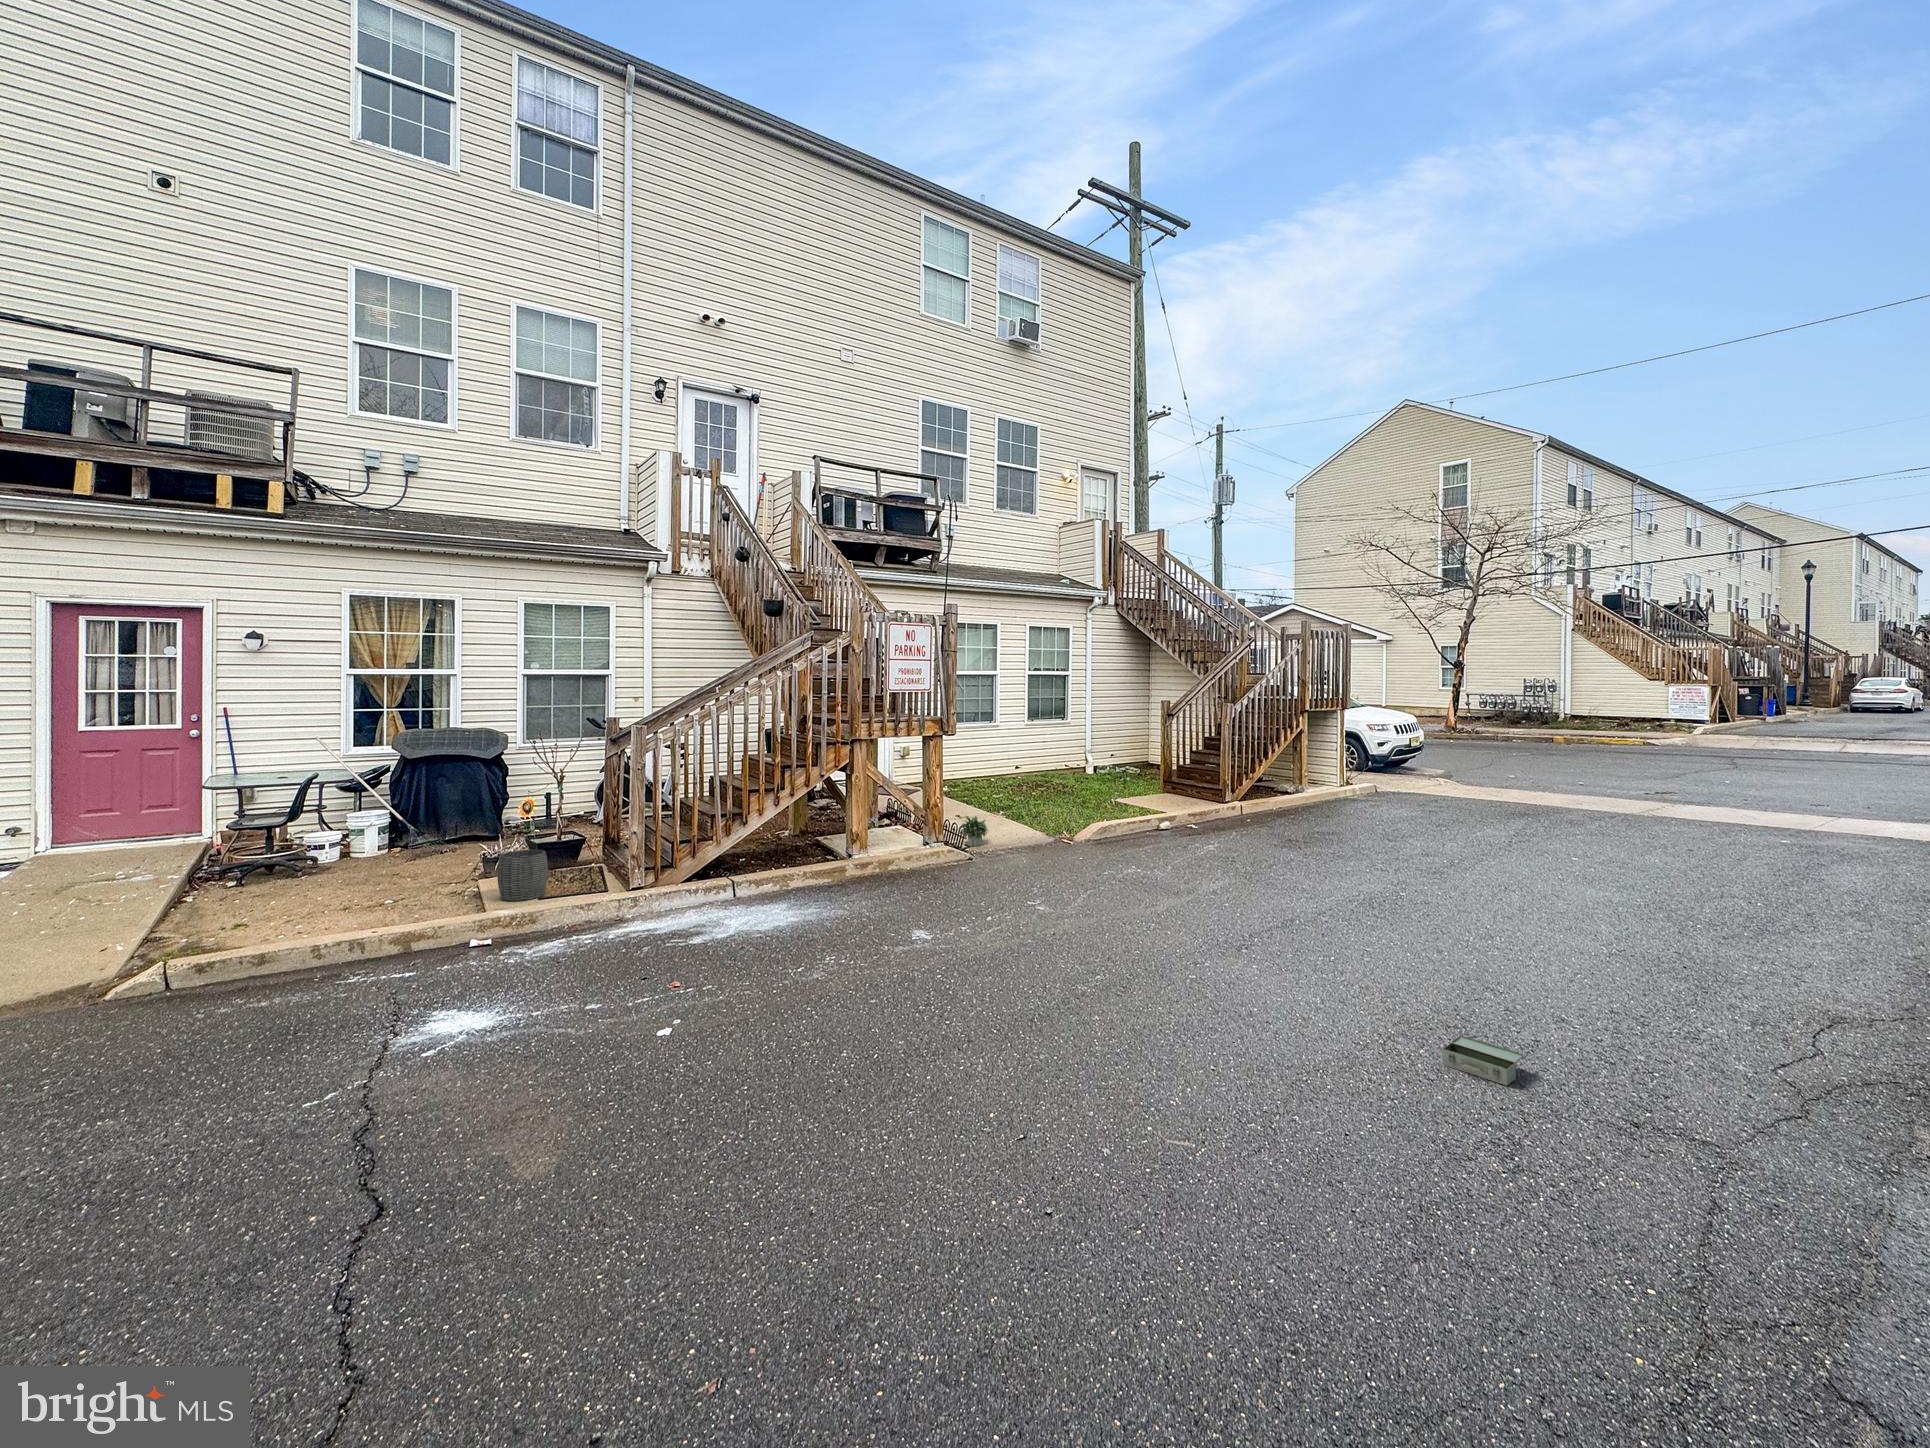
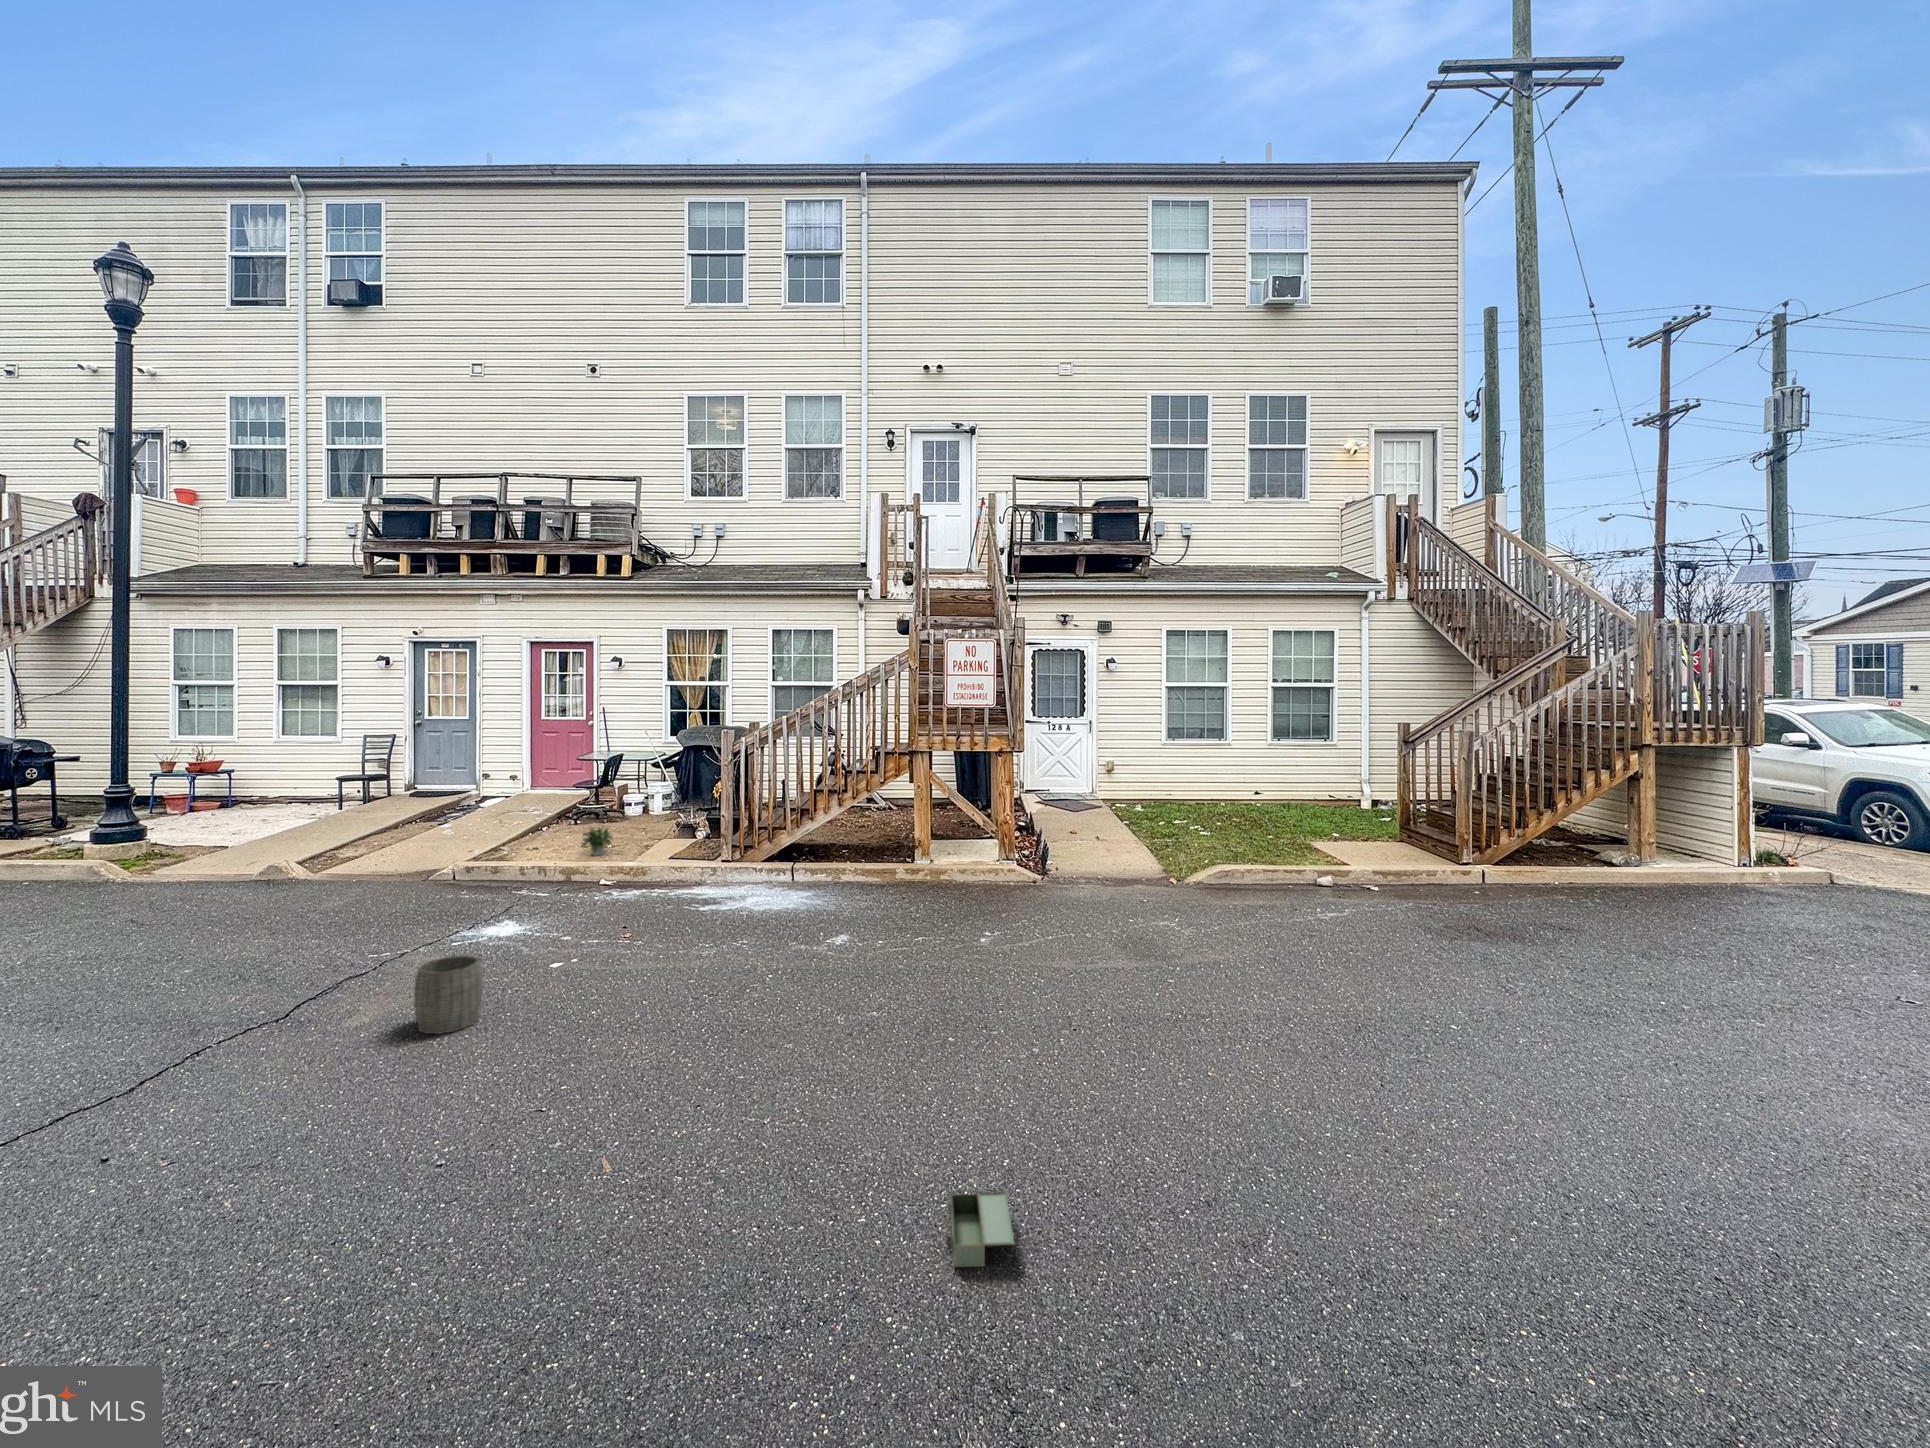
potted plant: present [960,816,988,846] -> present [581,828,613,856]
woven basket: present [498,850,548,901] -> present [414,956,483,1034]

